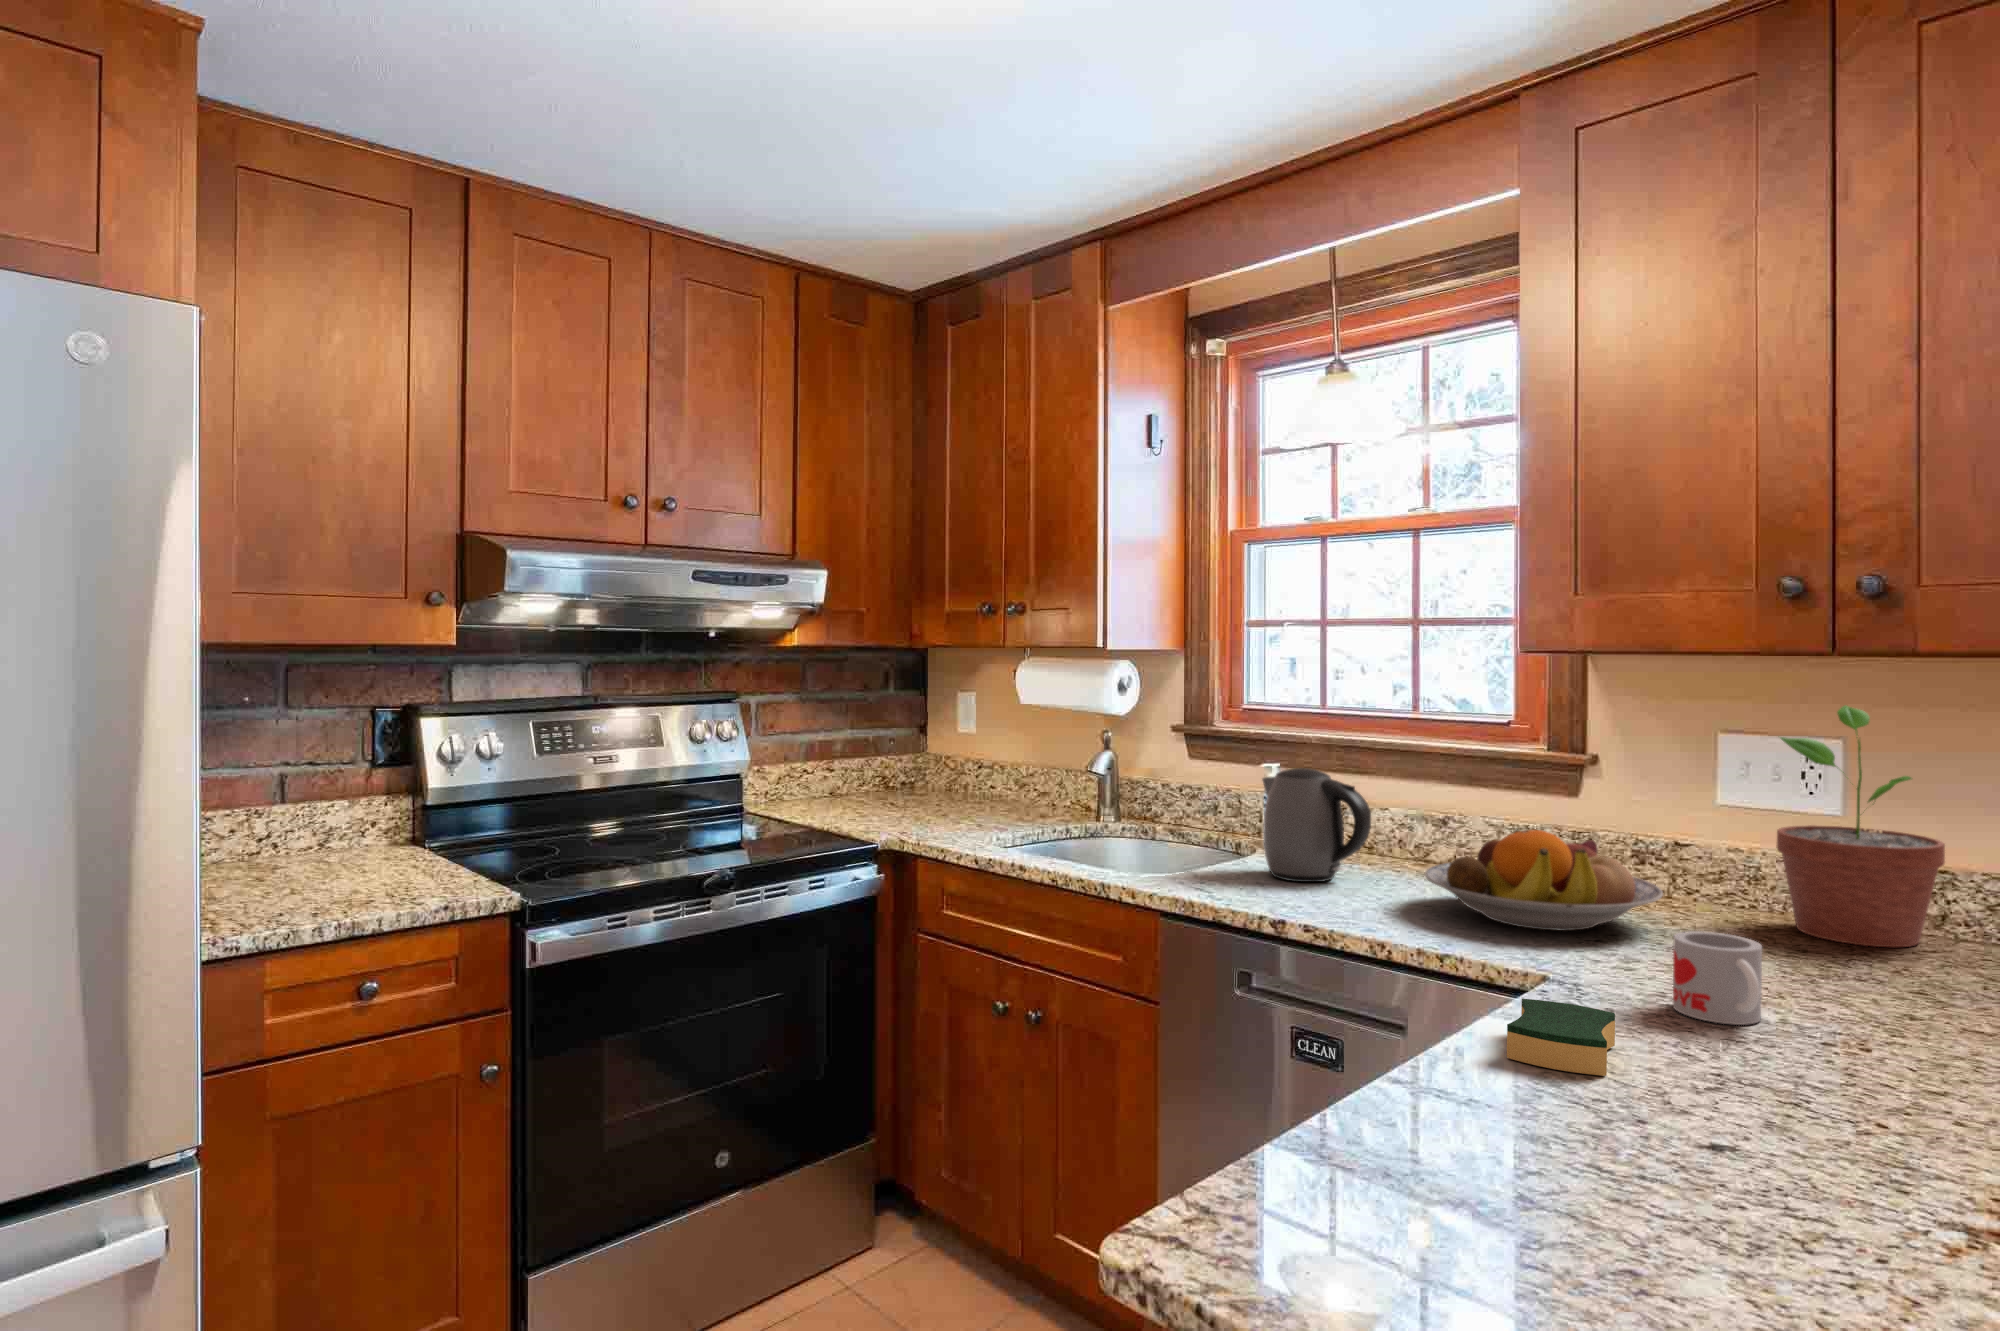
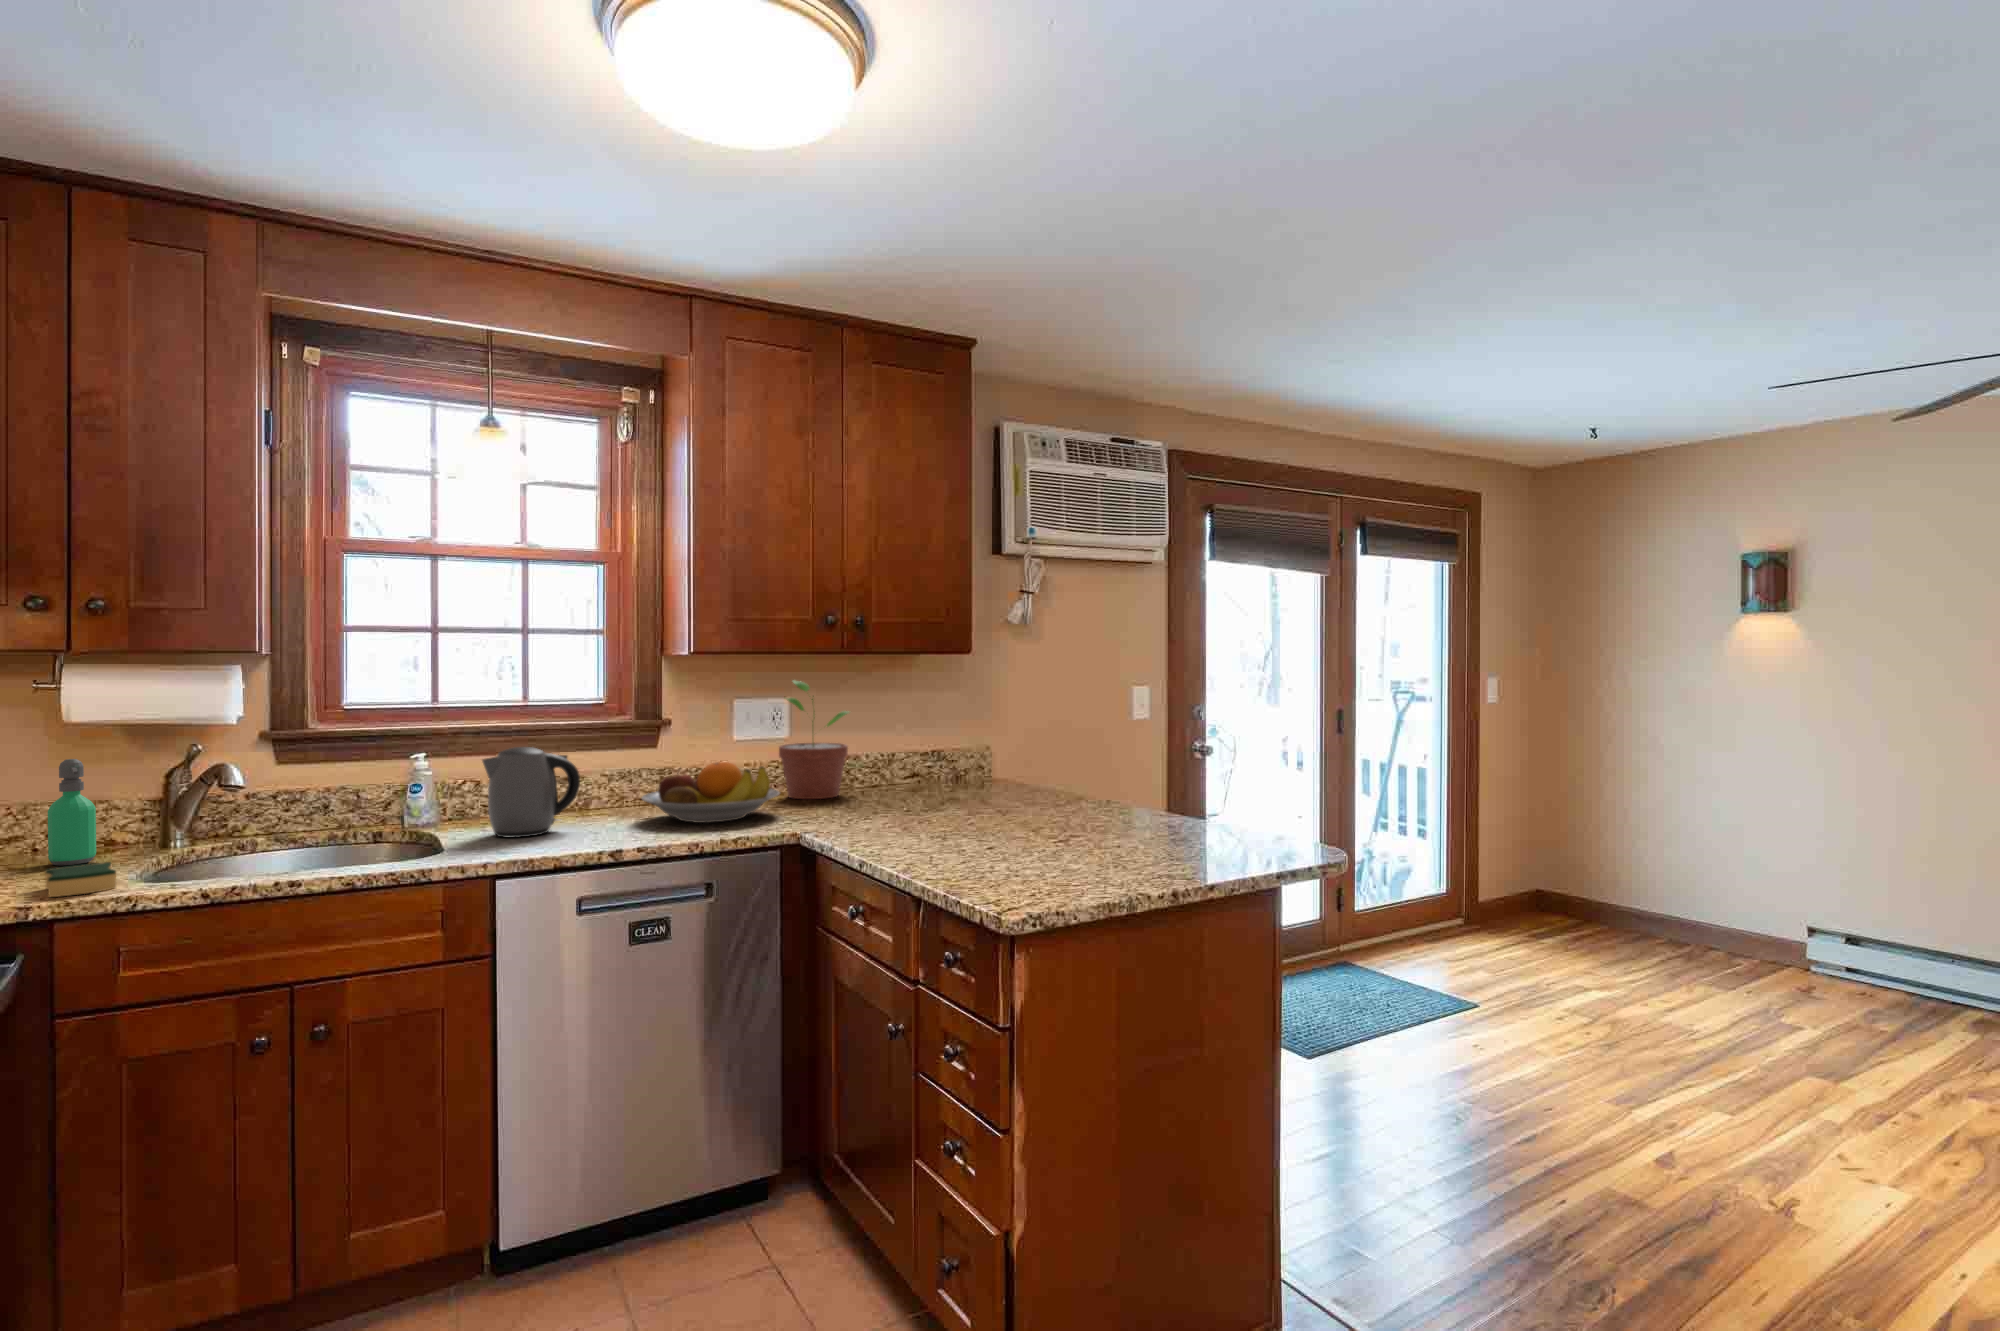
soap dispenser: none [1027,735,1057,822] -> present [48,759,96,865]
mug: present [1673,931,1762,1025] -> none [870,786,916,826]
sponge: present [1507,999,1615,1076] -> present [45,862,116,897]

